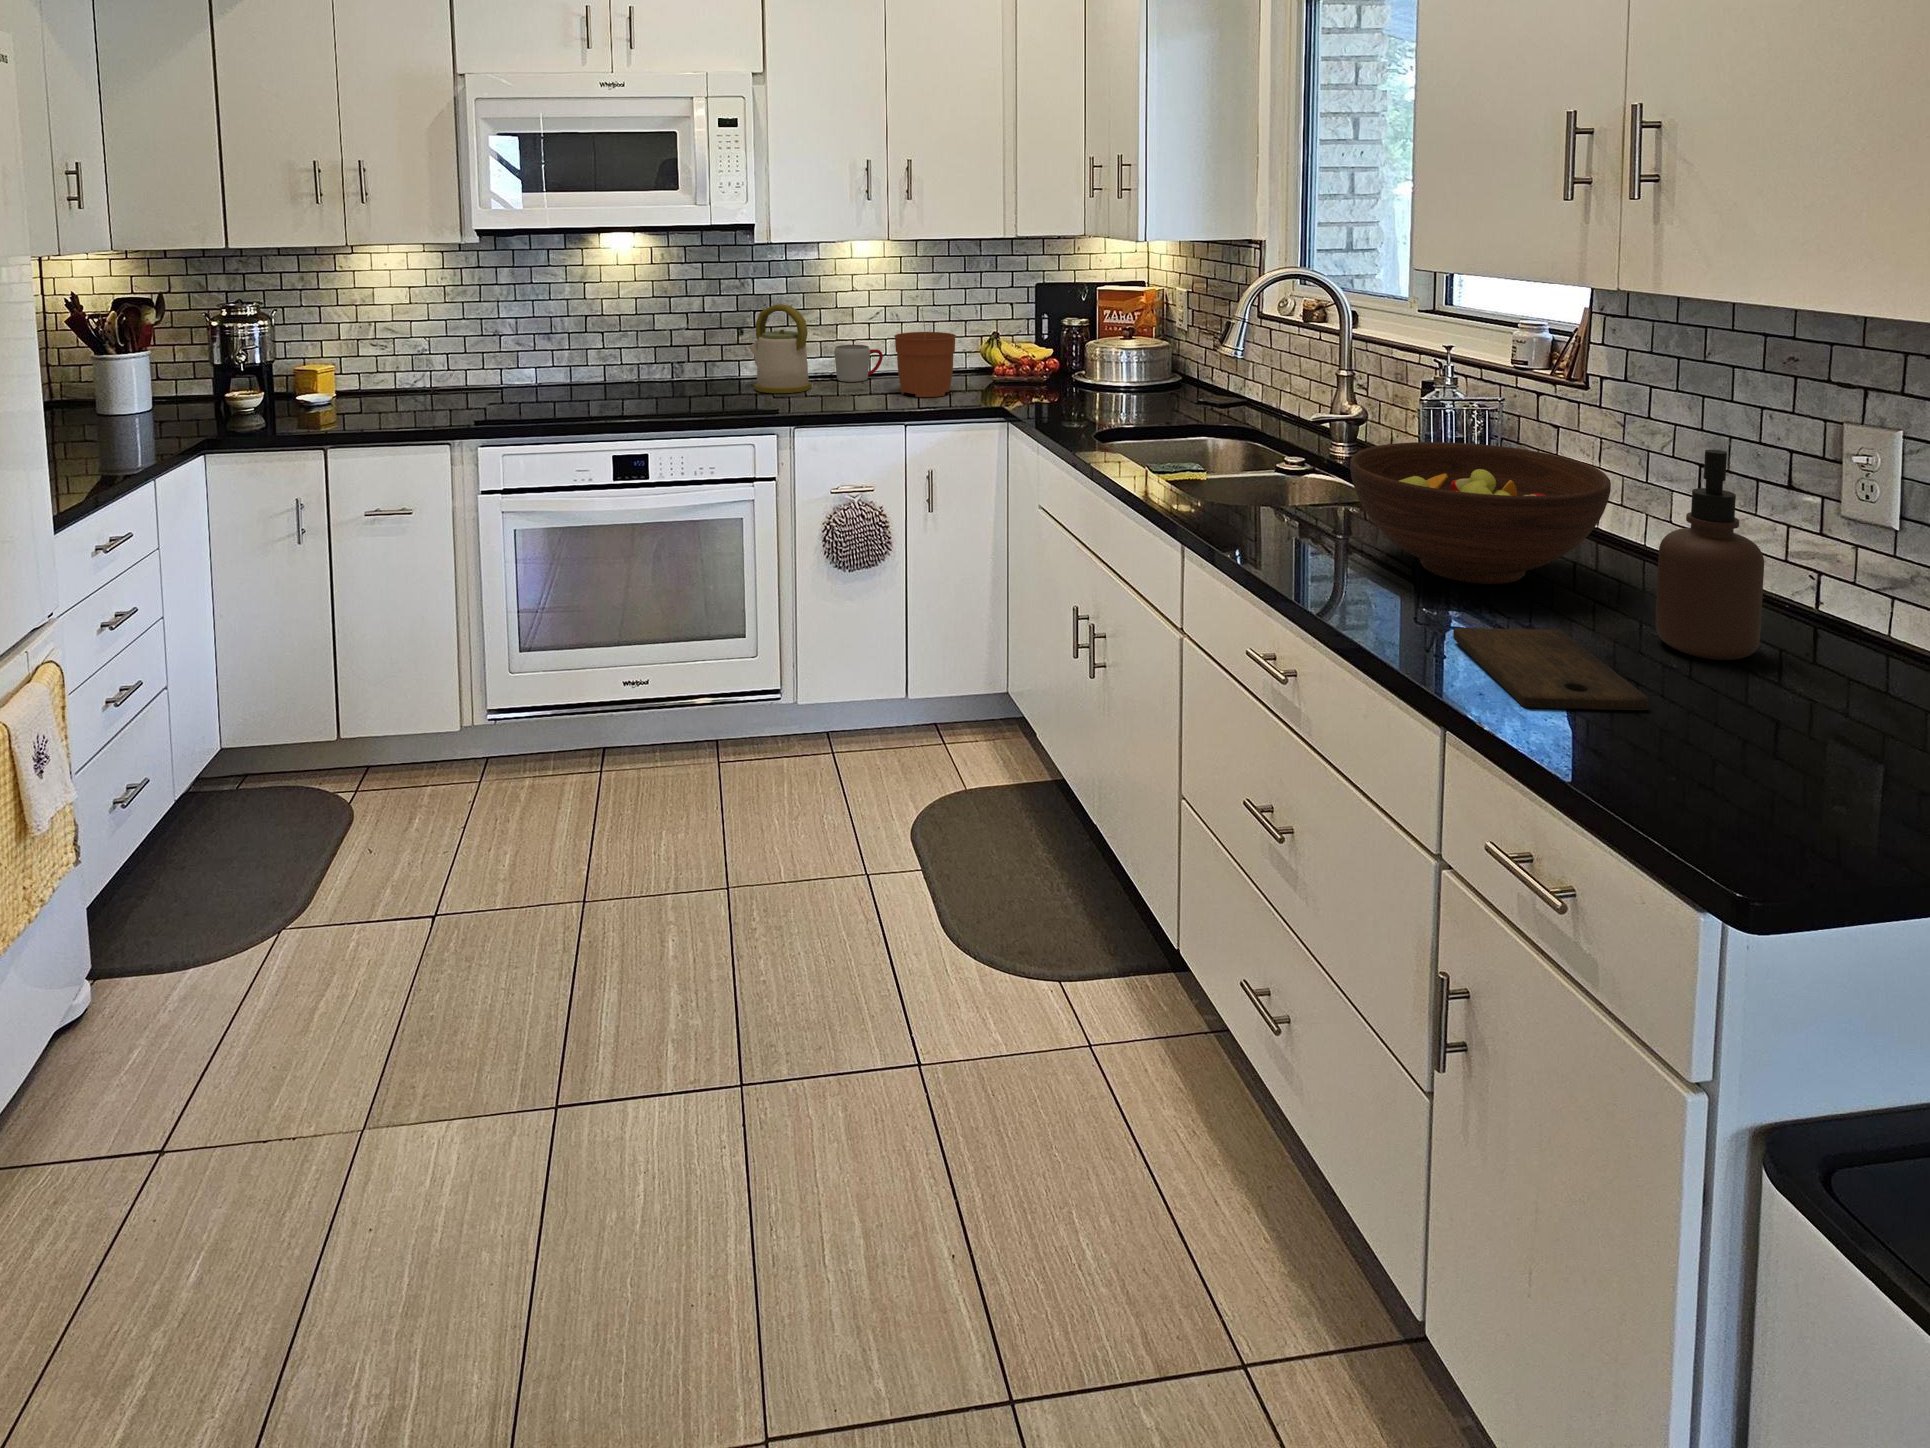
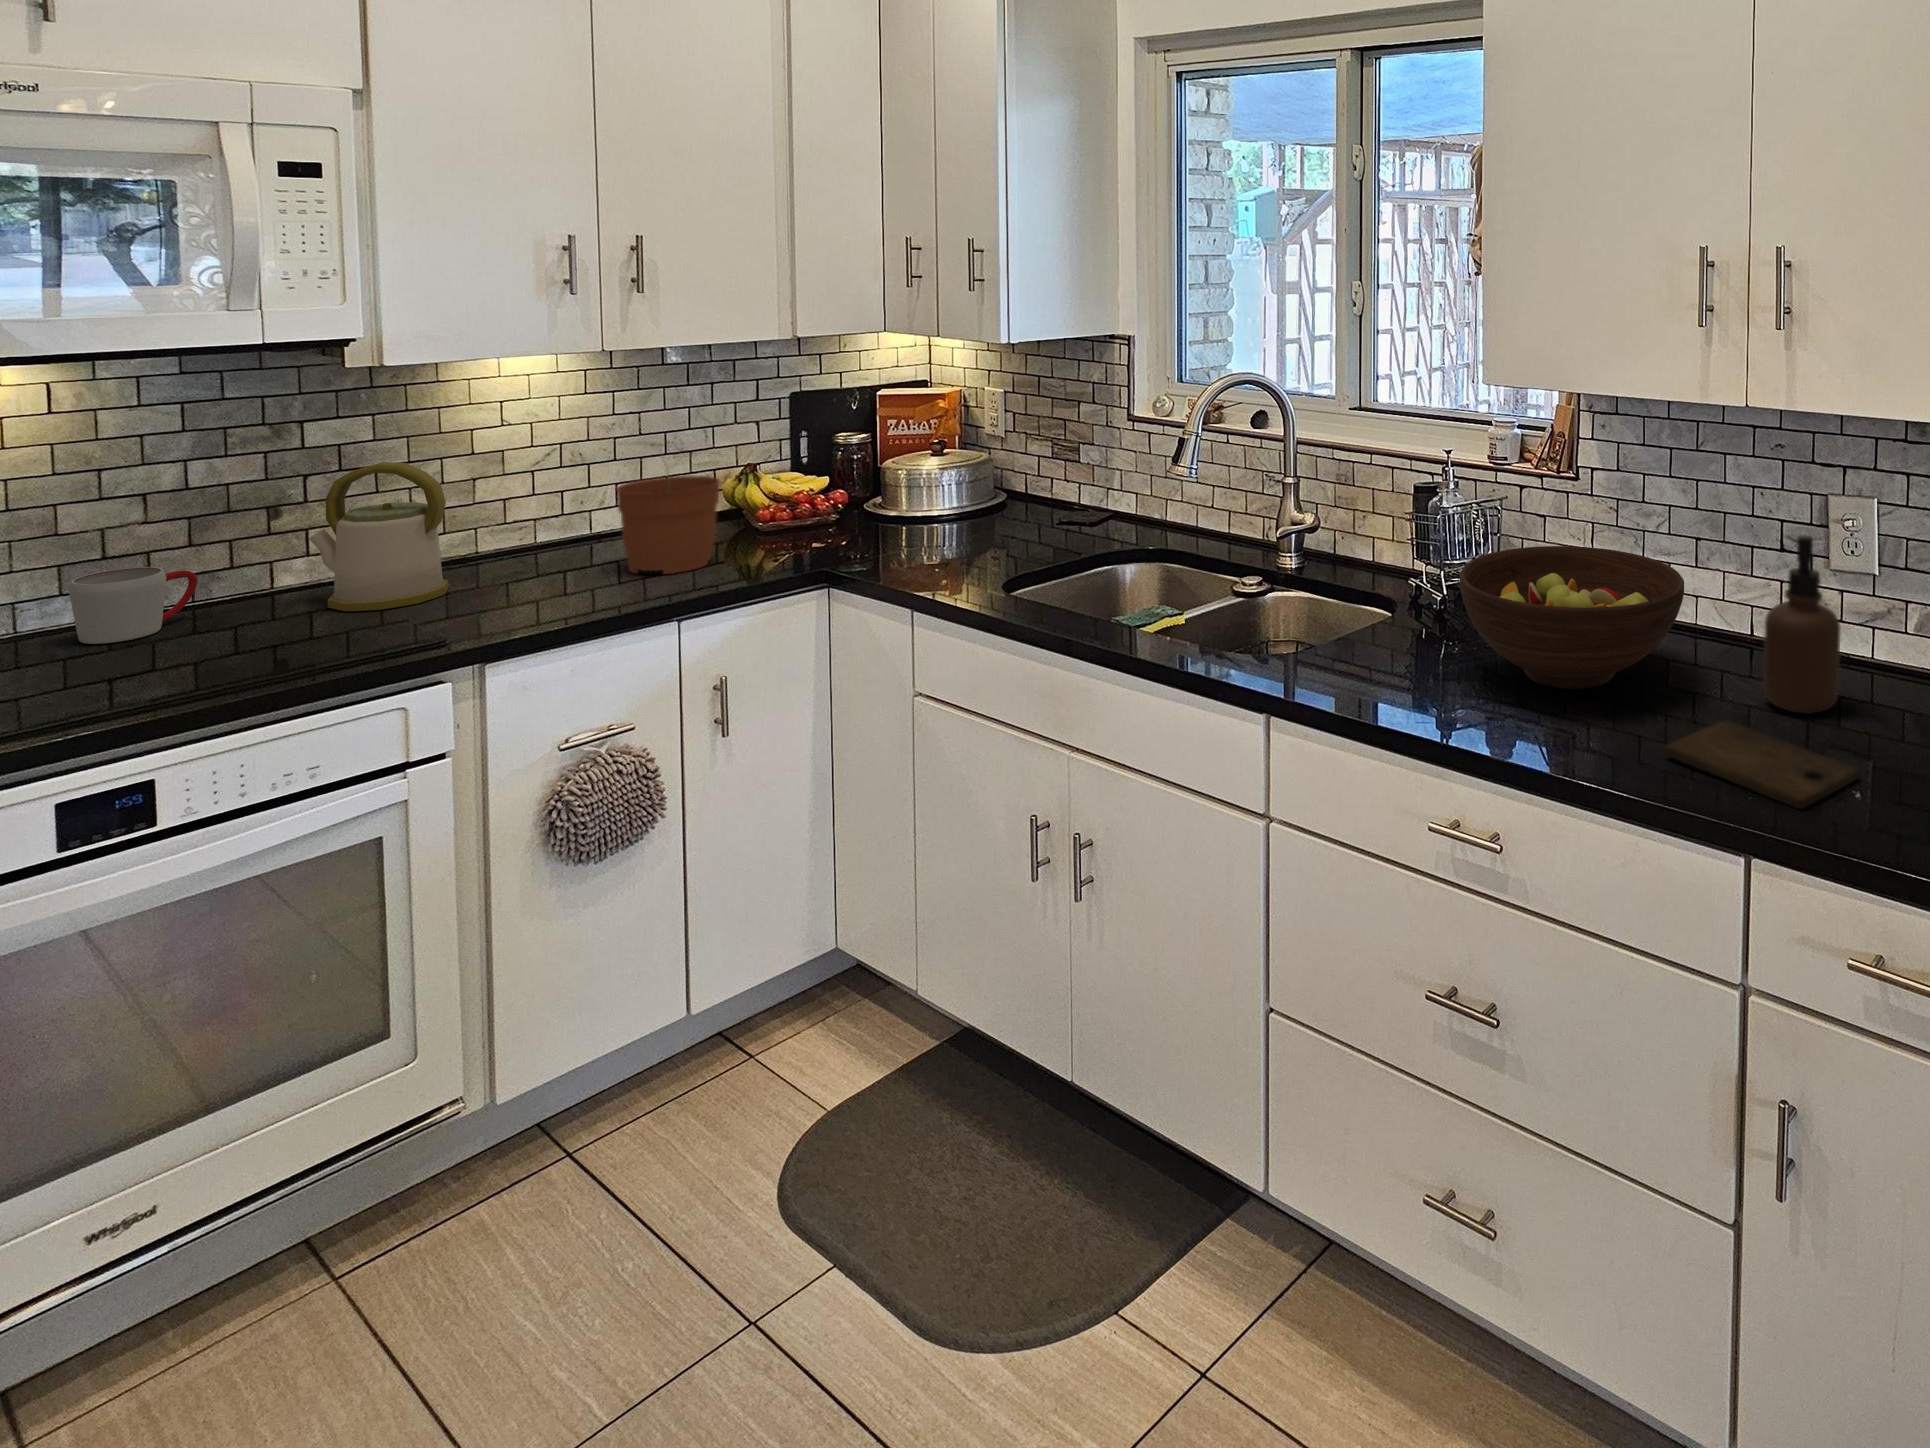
mug: present [834,345,883,382] -> present [69,567,197,644]

